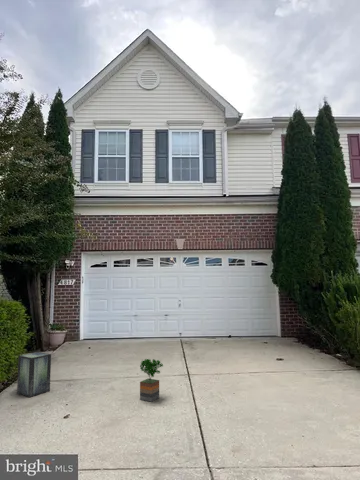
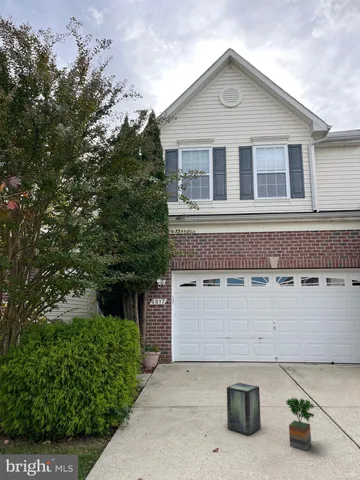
storage box: present [17,352,51,397] -> present [227,383,261,436]

